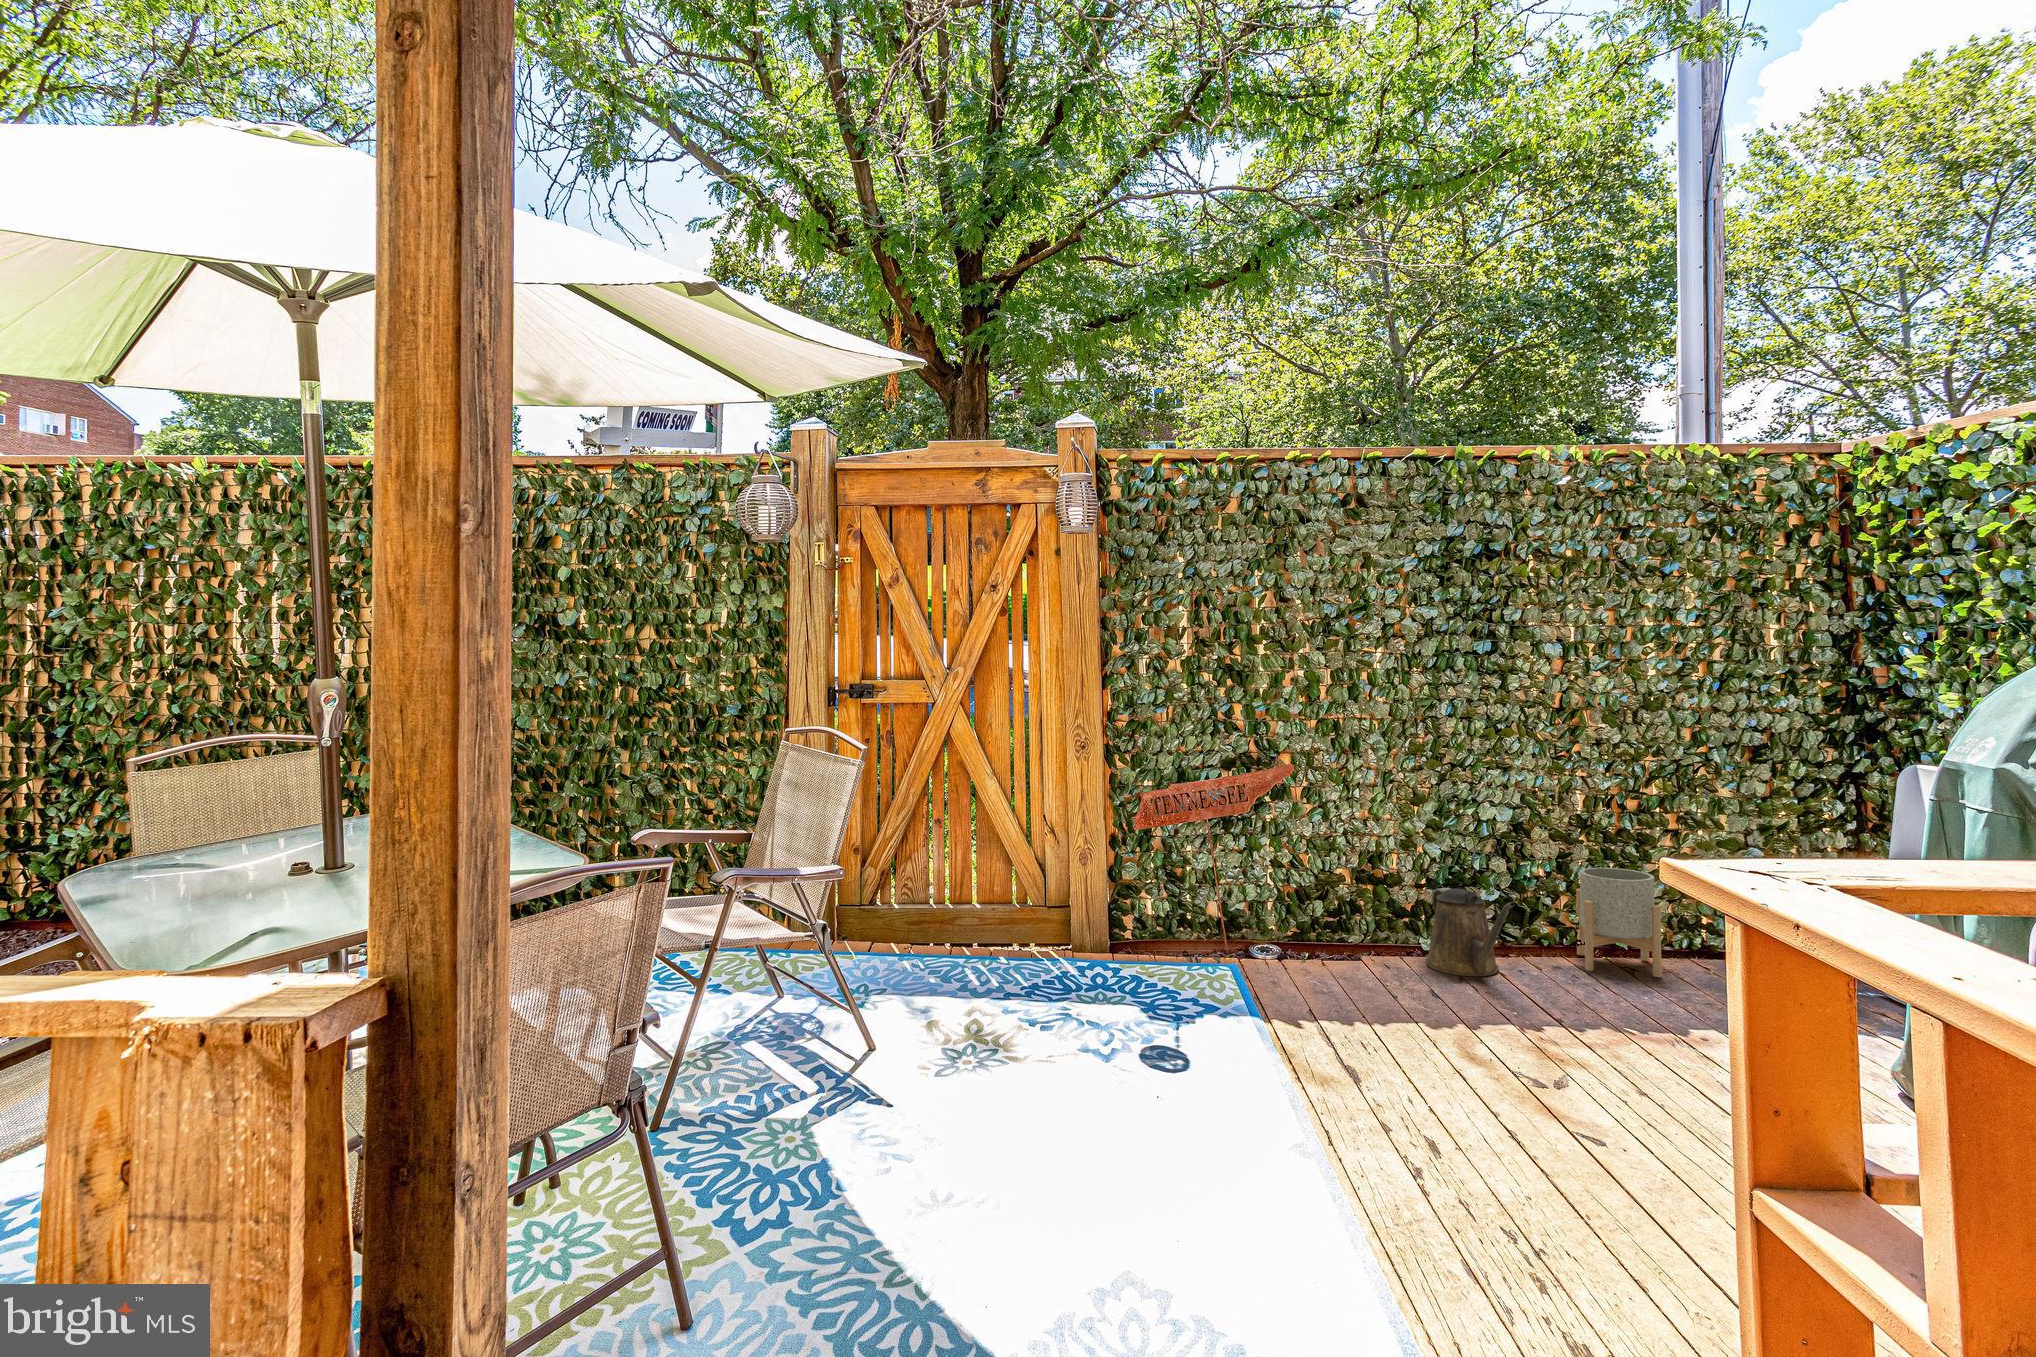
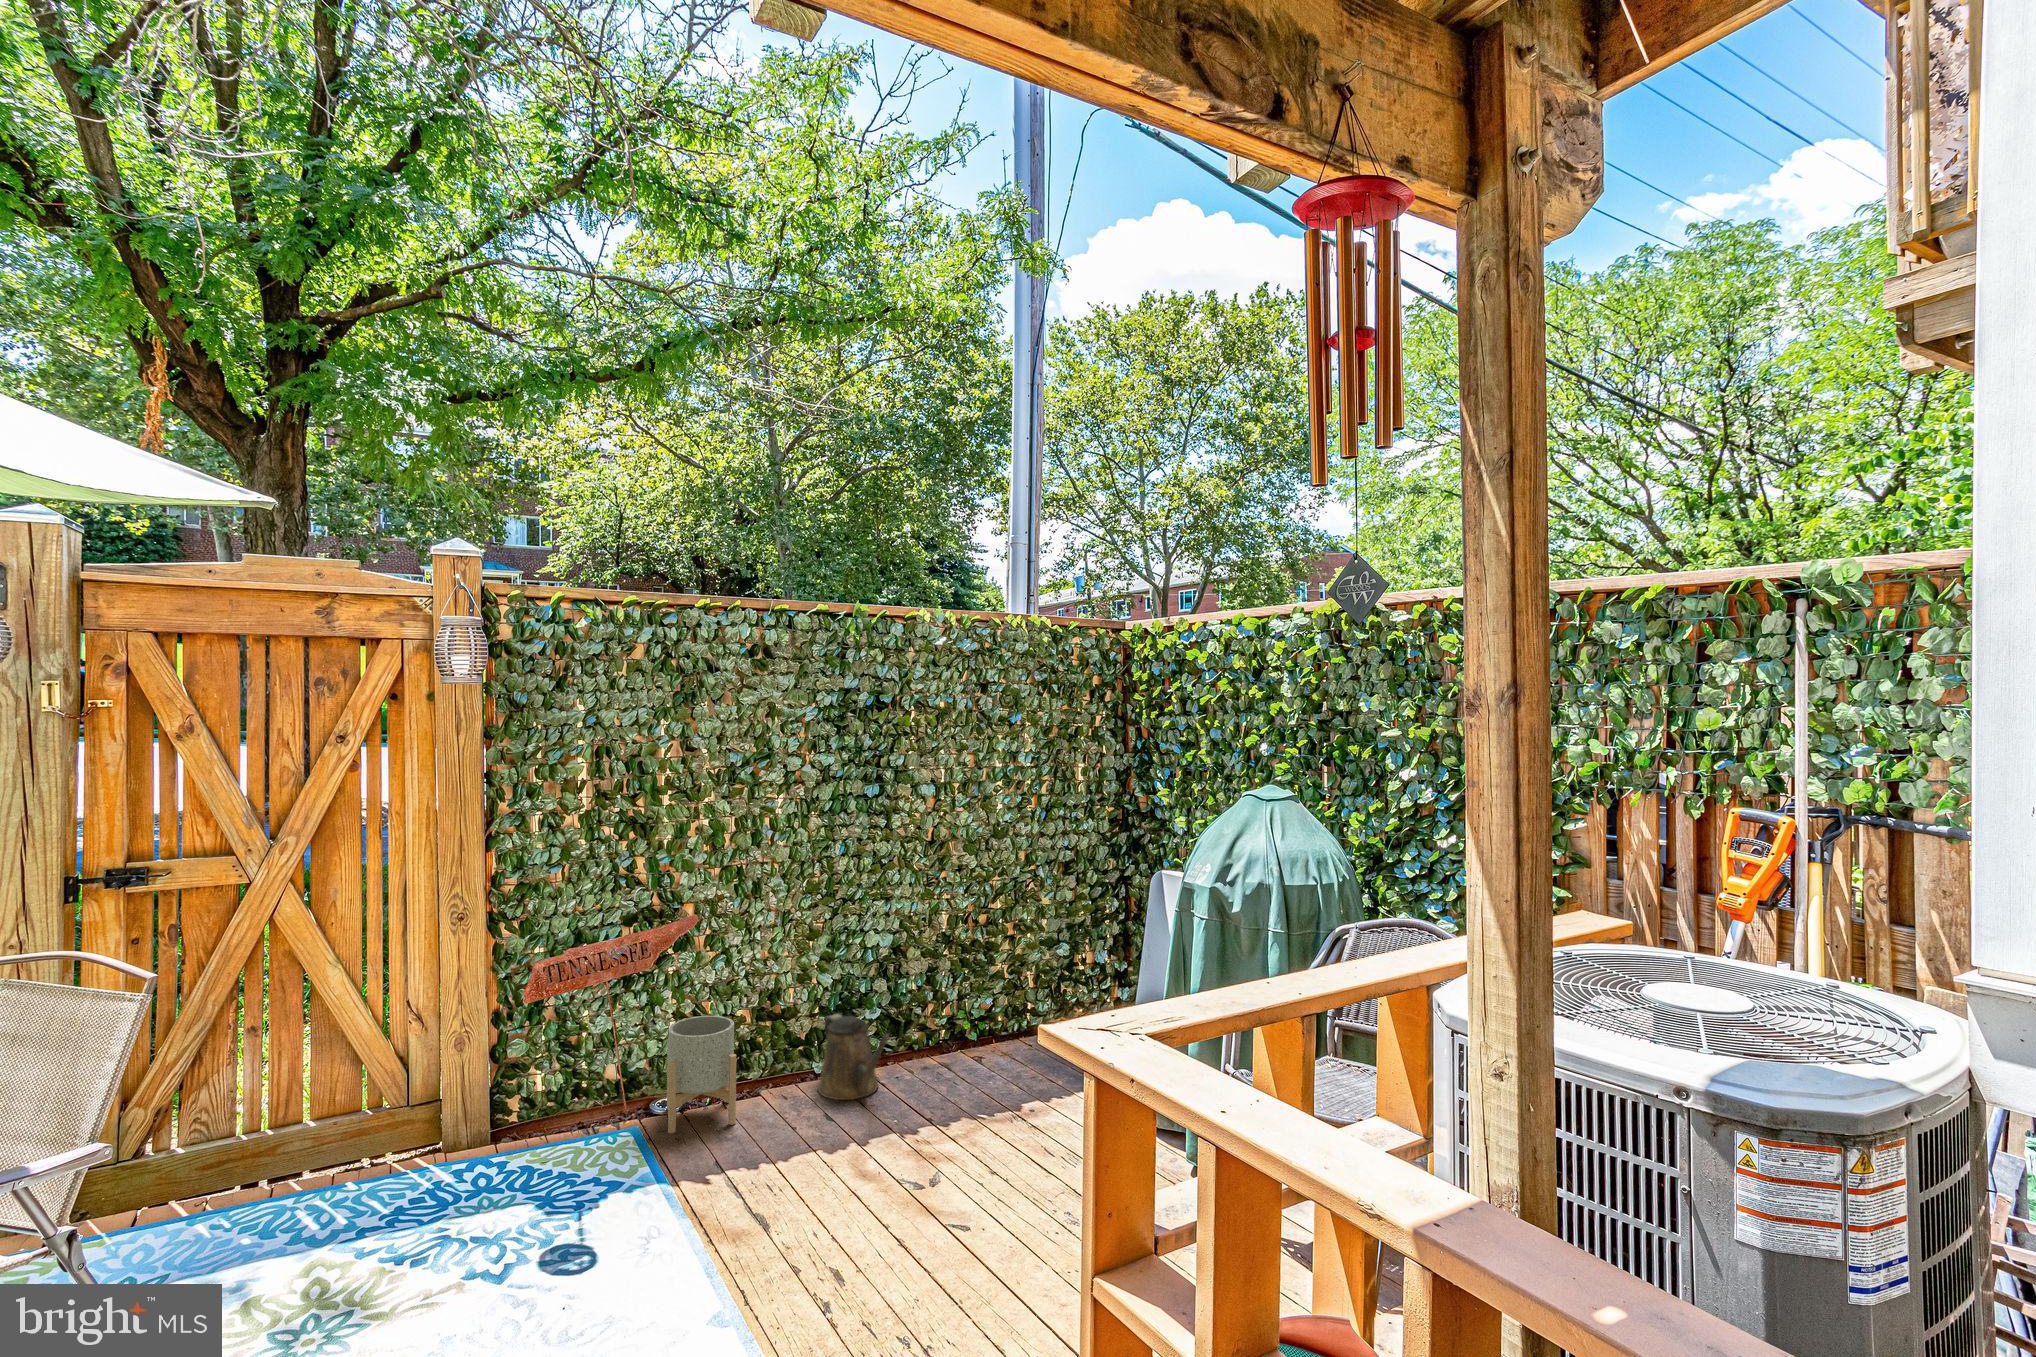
planter: present [1576,868,1662,977] -> present [667,1016,736,1133]

